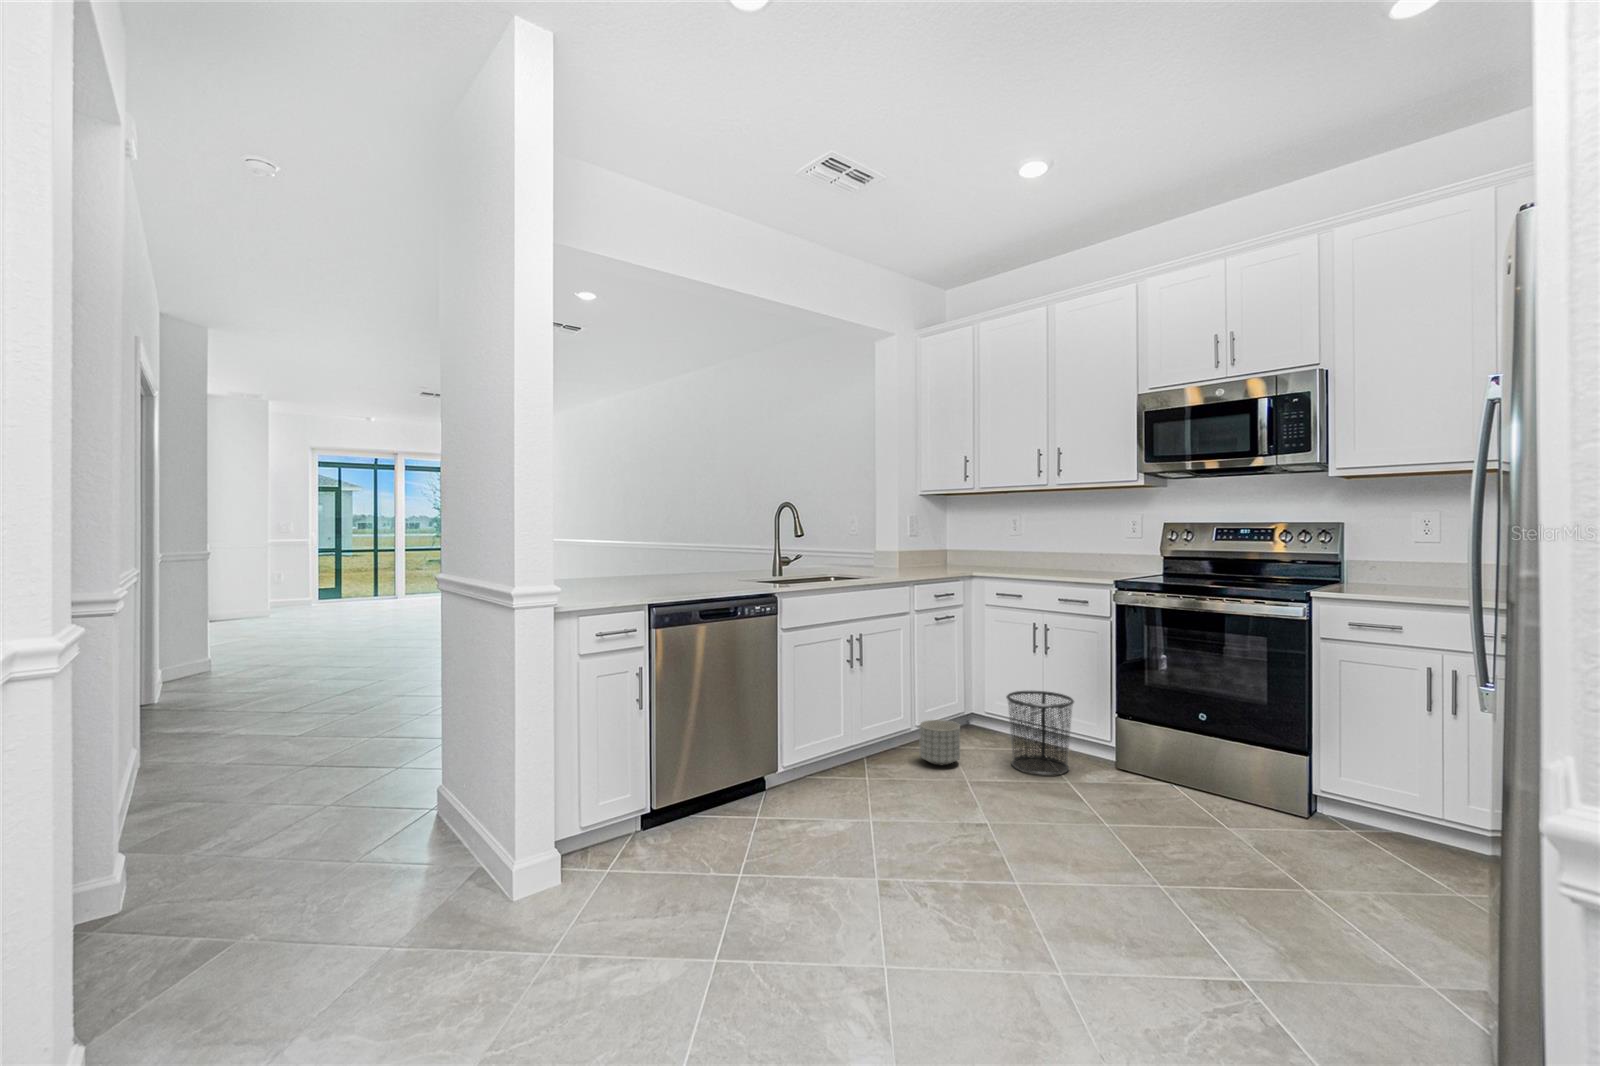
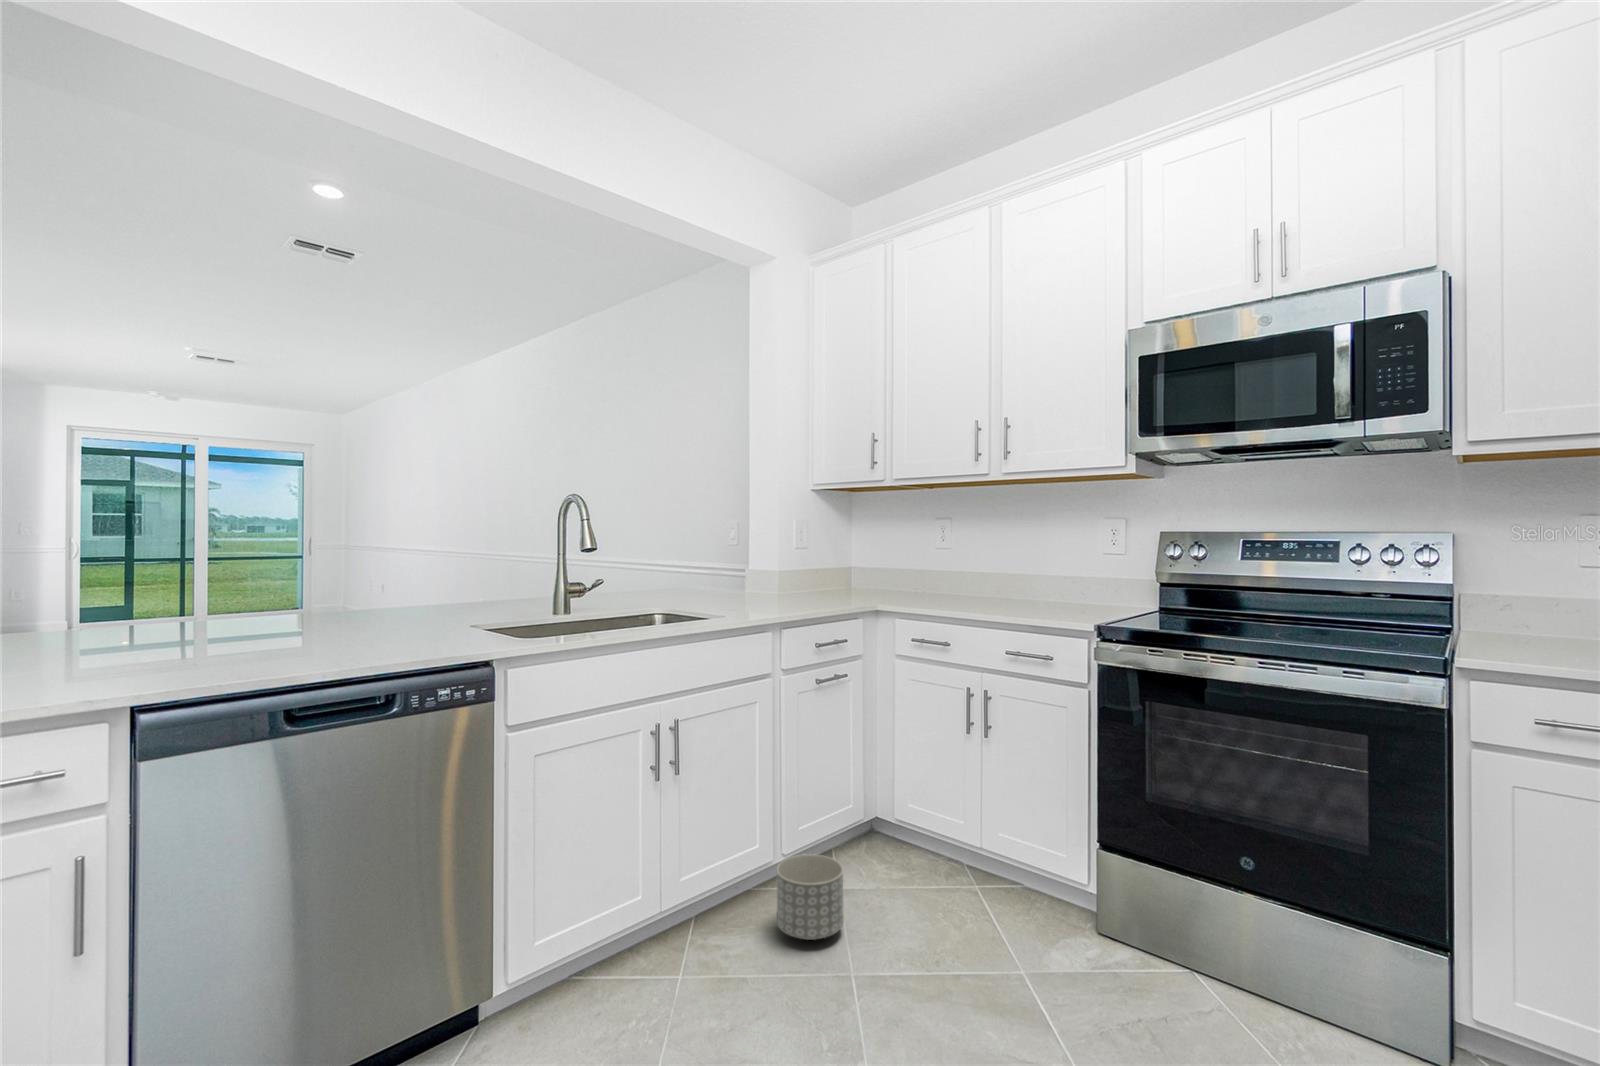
waste bin: present [1006,691,1074,775] -> none [918,802,1028,960]

